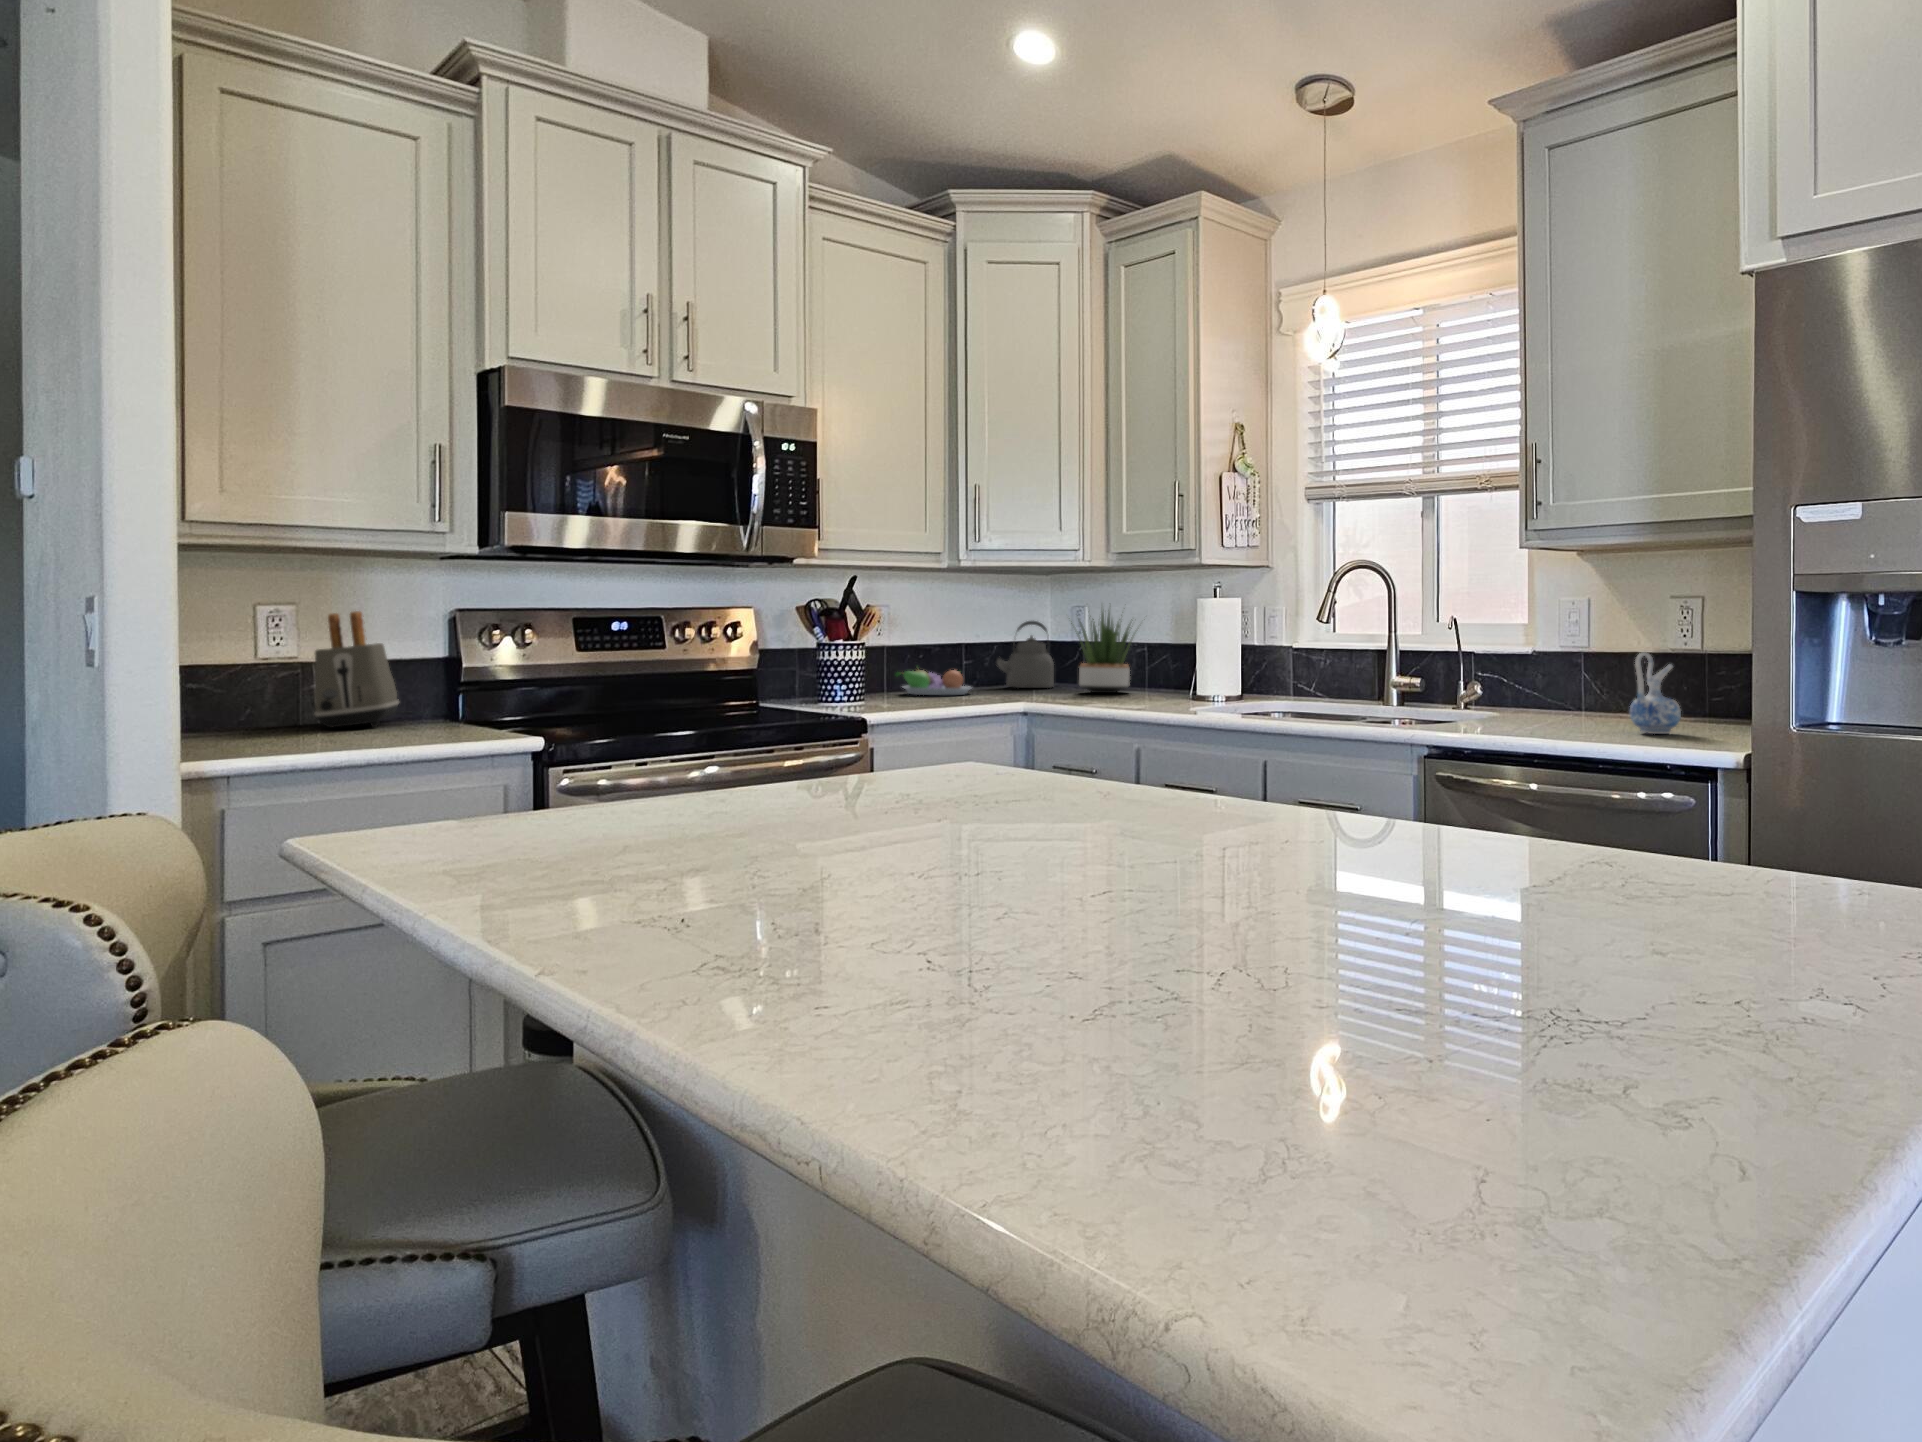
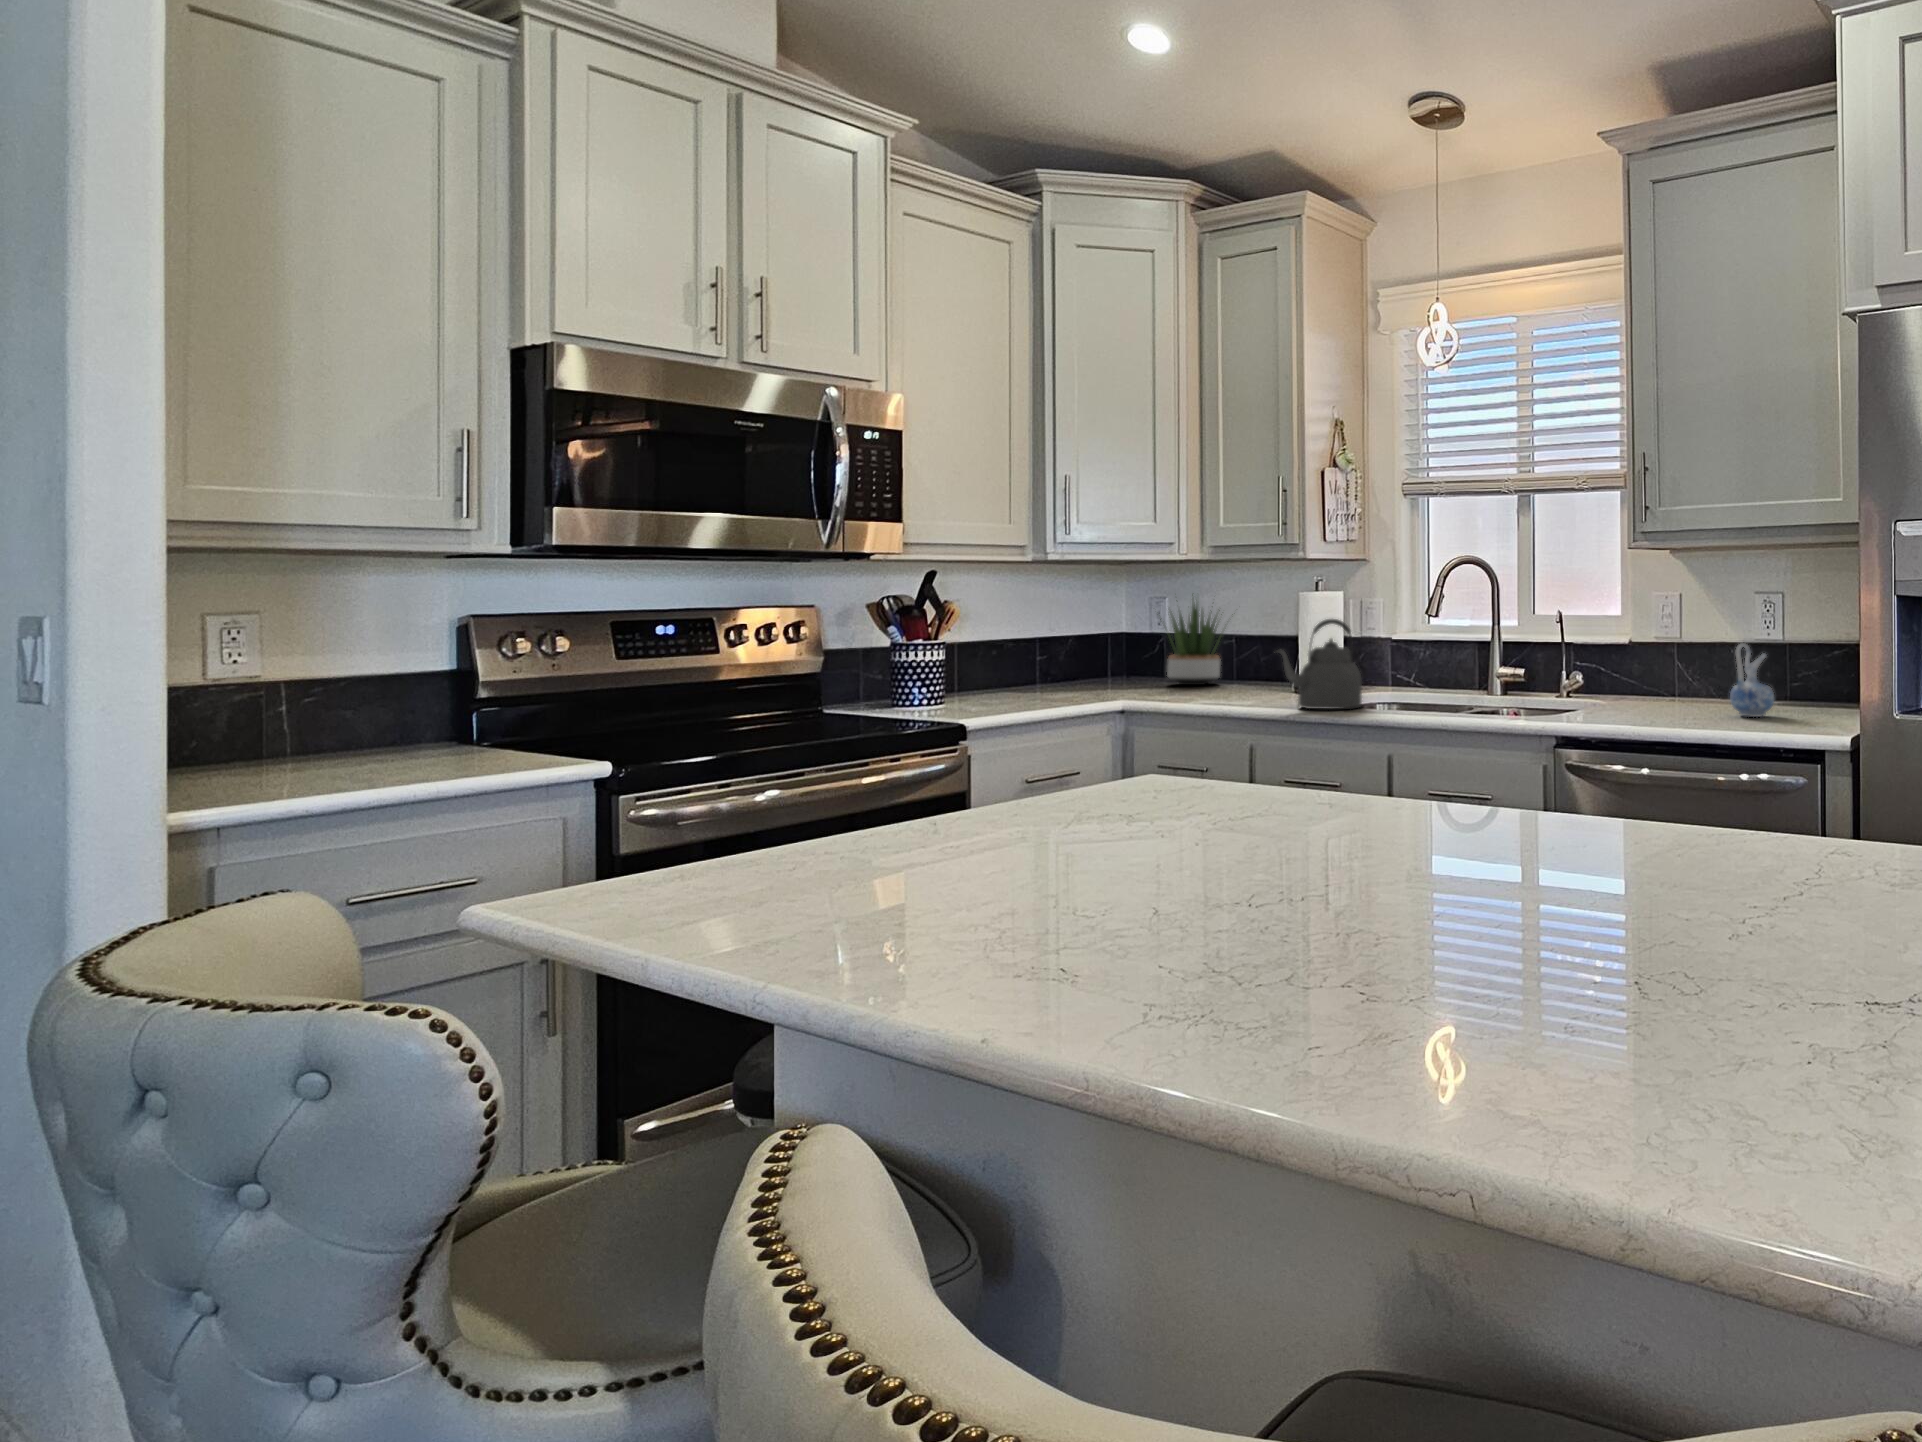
toaster: present [314,611,399,727] -> none [291,620,402,758]
kettle: present [997,621,1054,688] -> present [1277,619,1362,709]
fruit bowl: present [896,669,971,695] -> none [971,661,1055,692]

